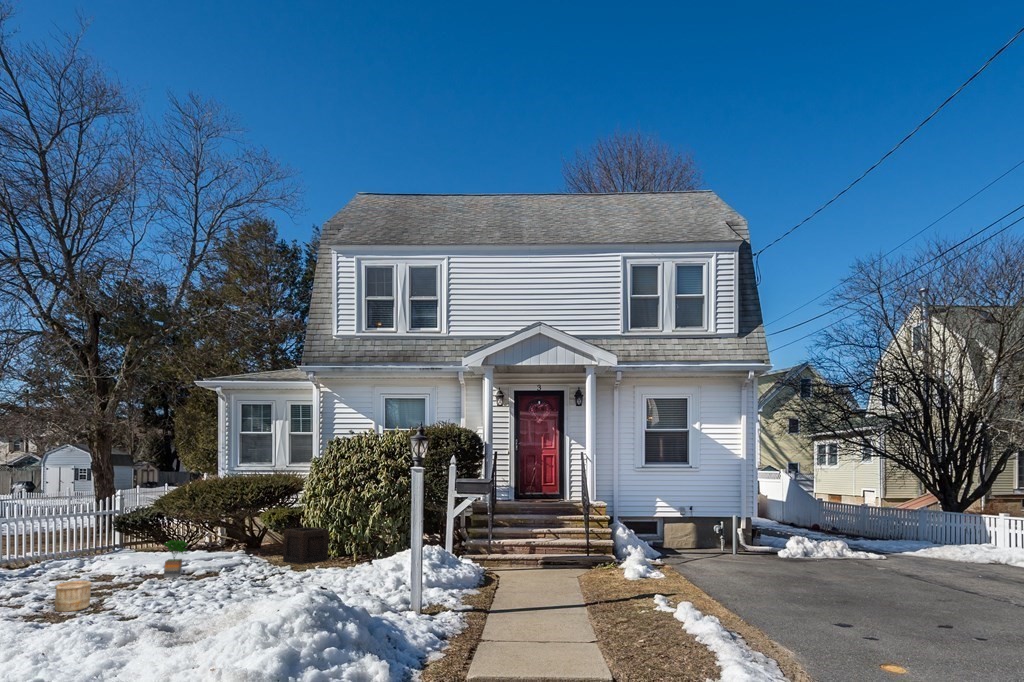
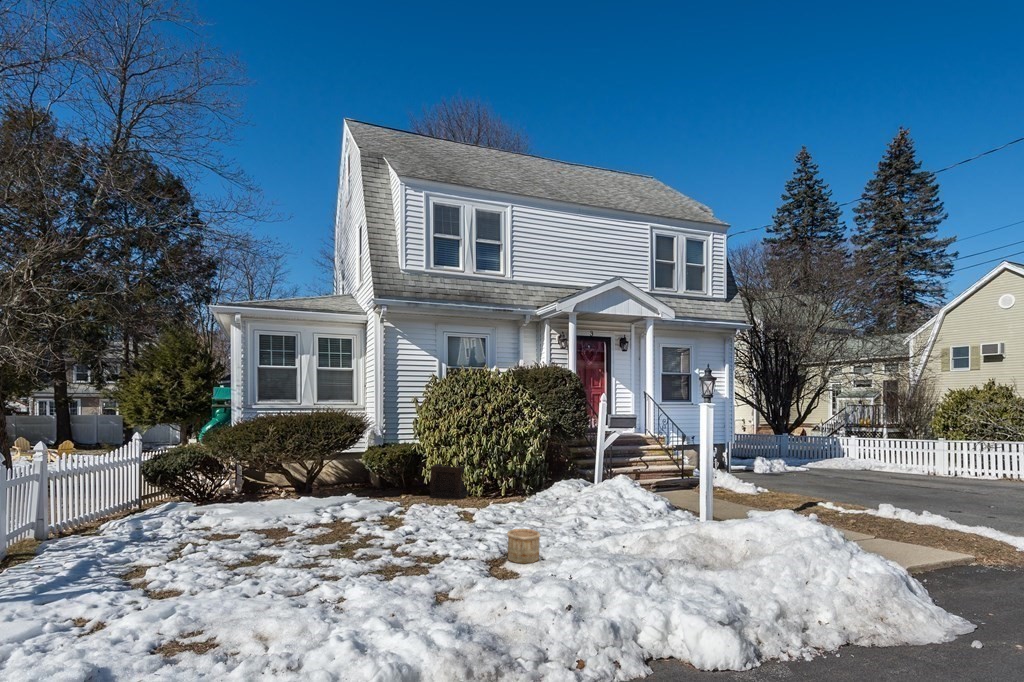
potted tree: present [164,540,187,578] -> none [365,481,393,522]
wooden bucket: present [55,581,92,612] -> present [507,529,541,564]

